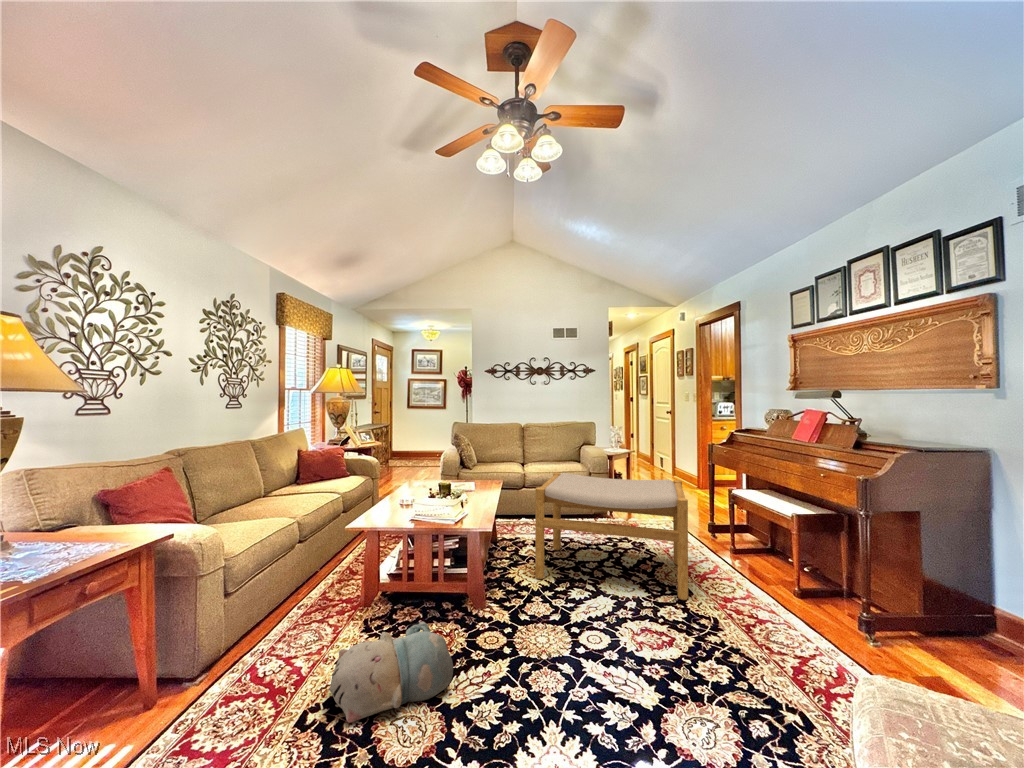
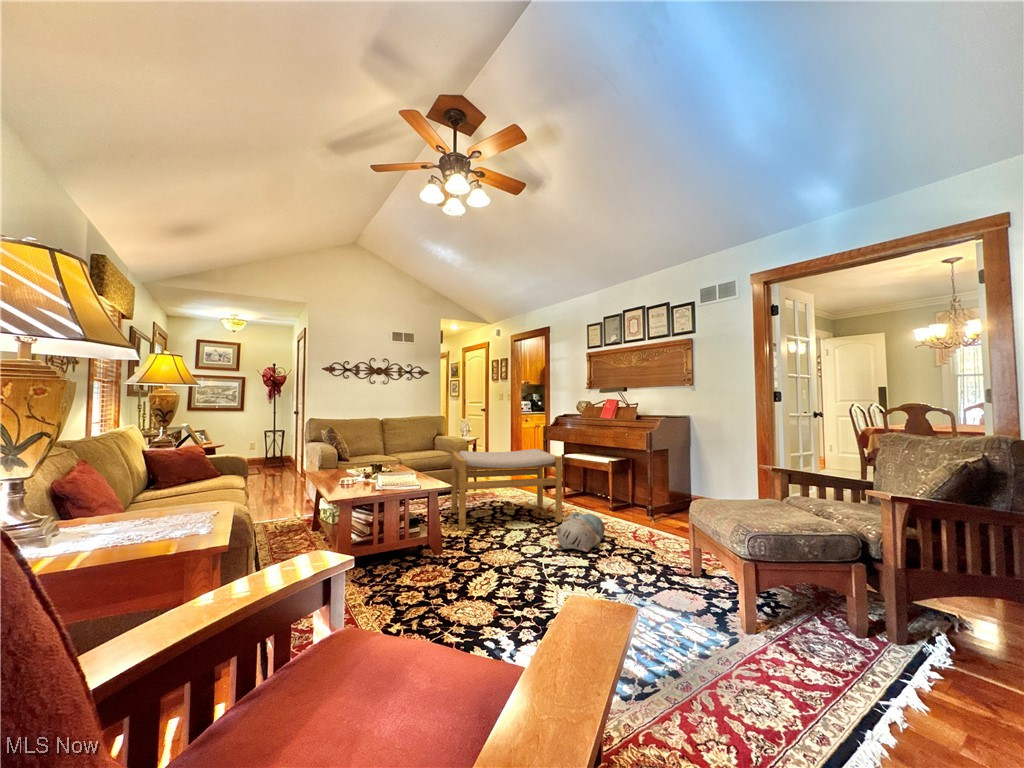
plush toy: present [329,622,453,723] -> present [556,512,605,552]

